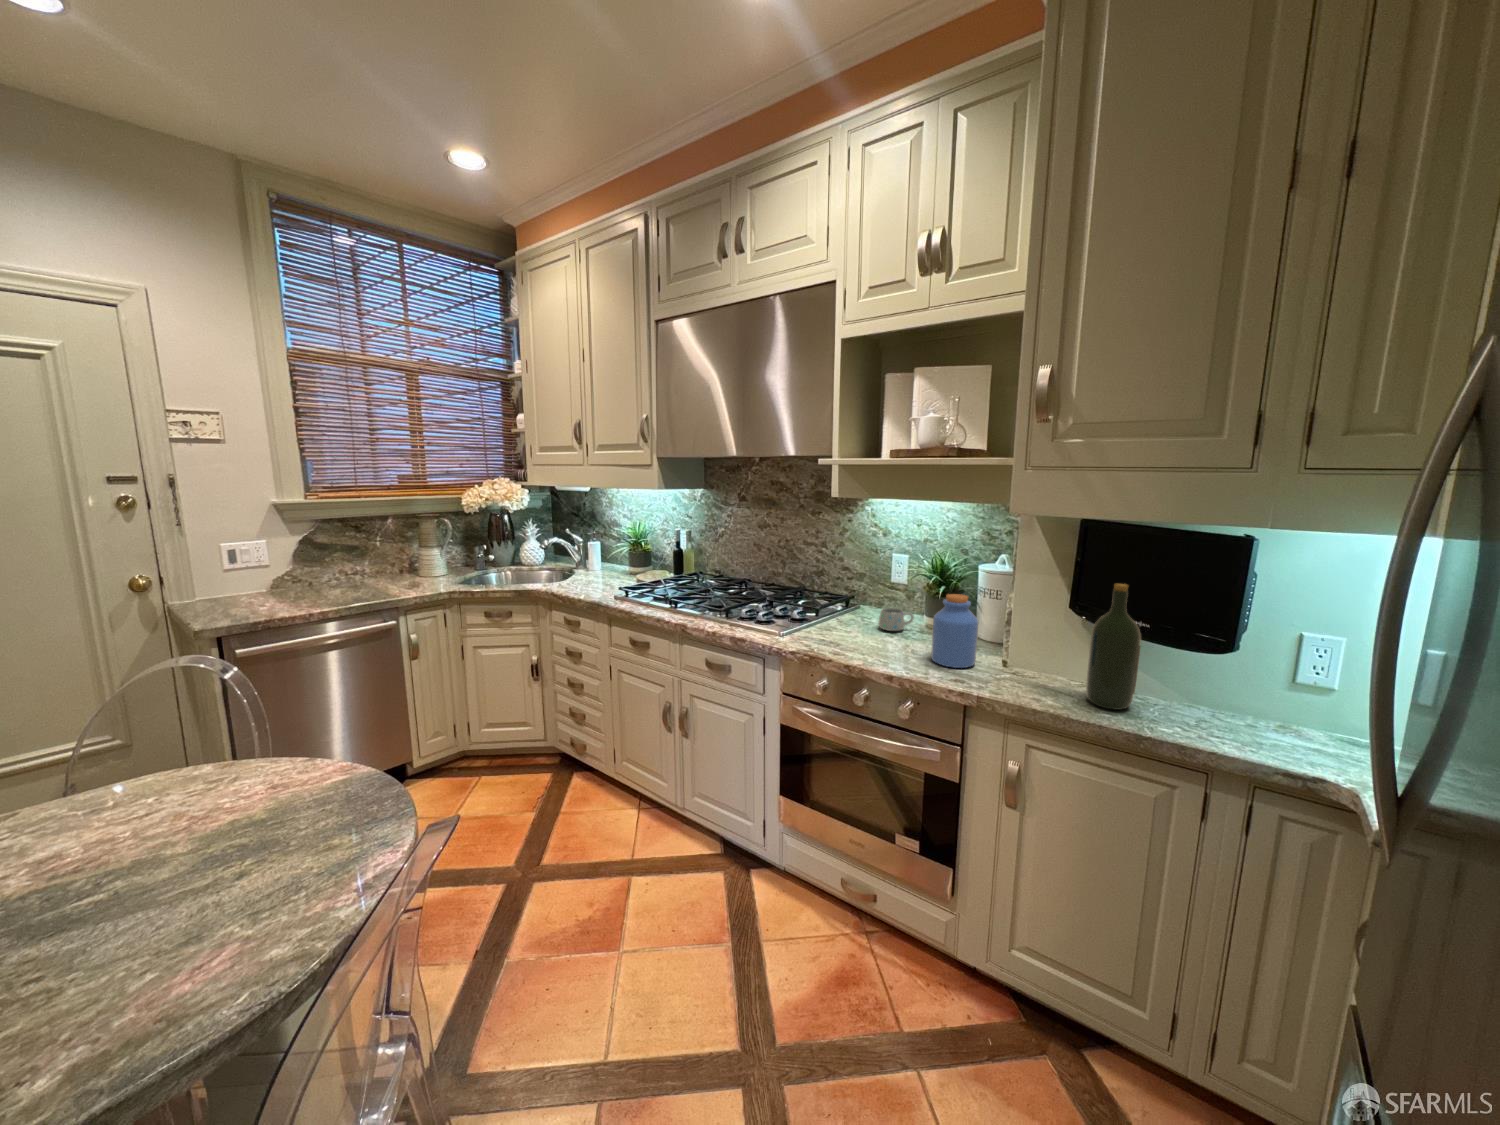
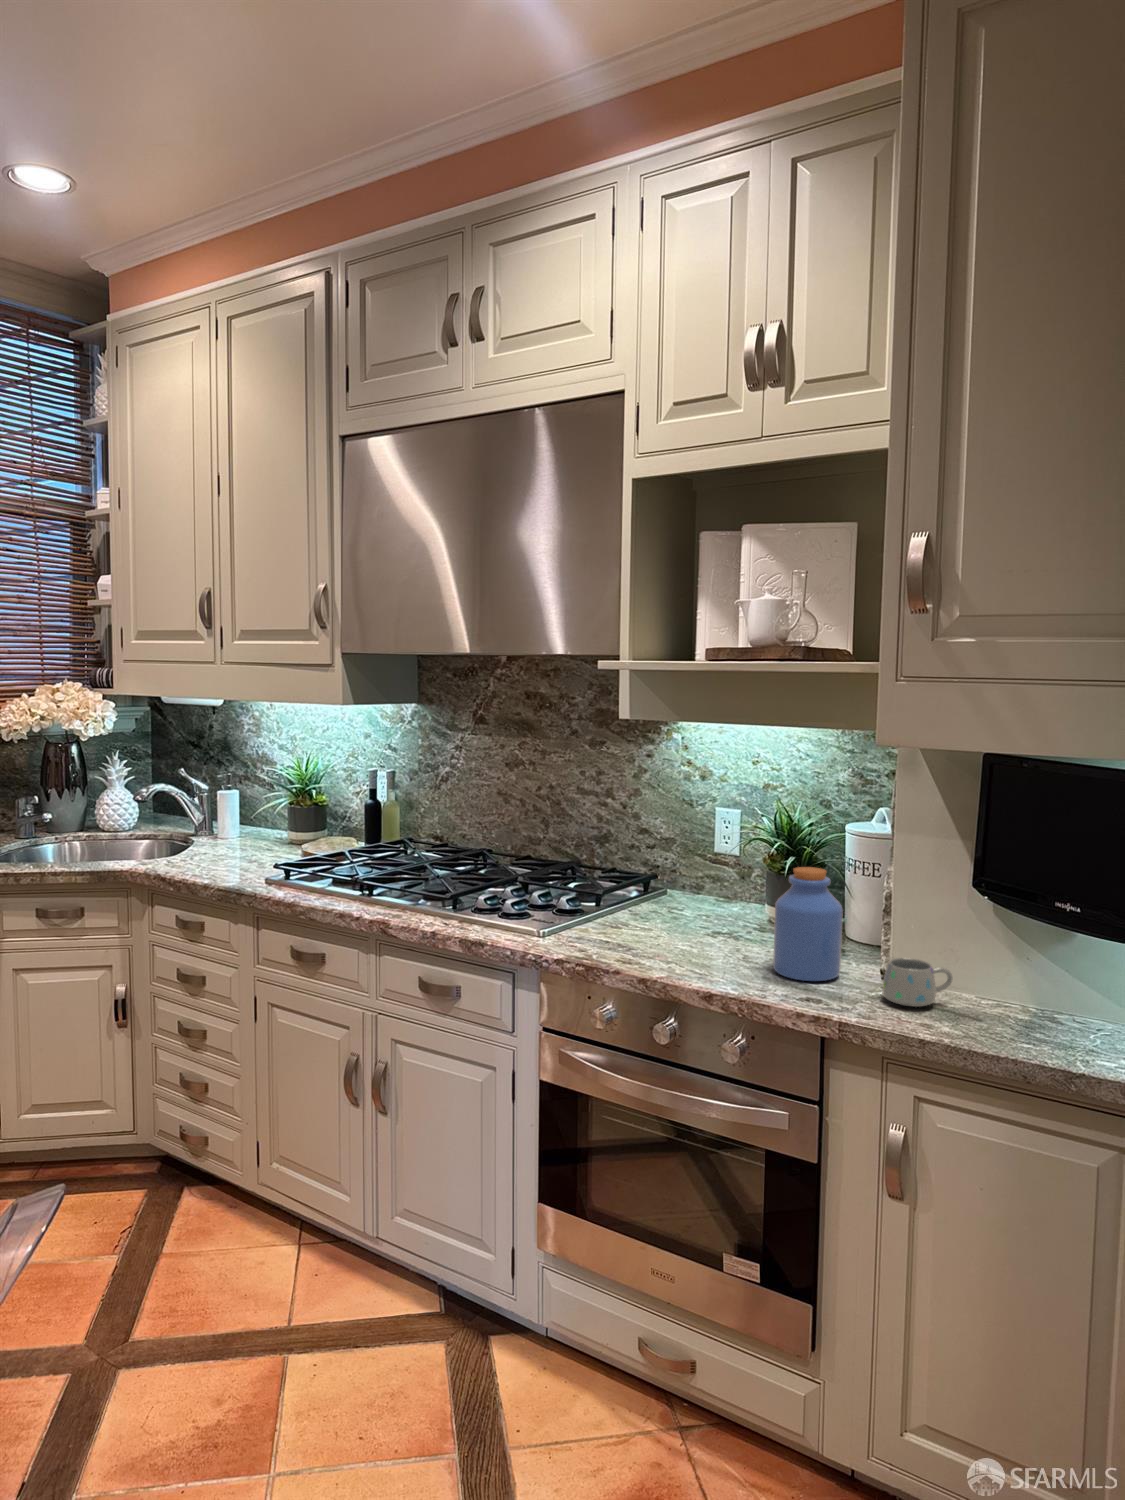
wine bottle: present [1086,584,1141,710] -> none [997,847,1069,1036]
mug: present [878,608,914,631] -> present [882,958,953,1007]

